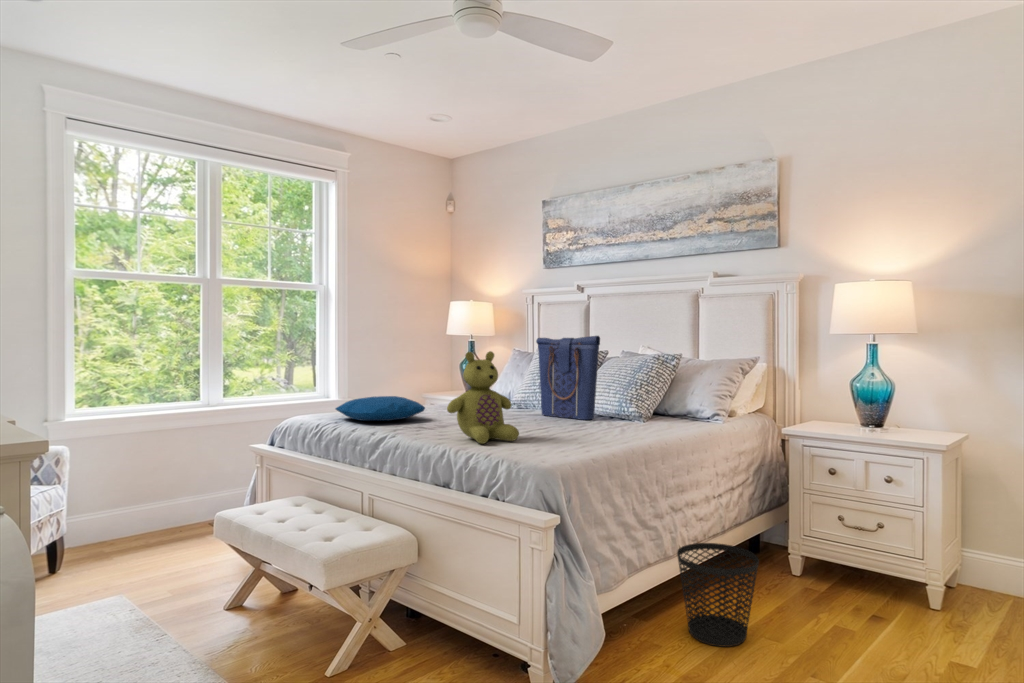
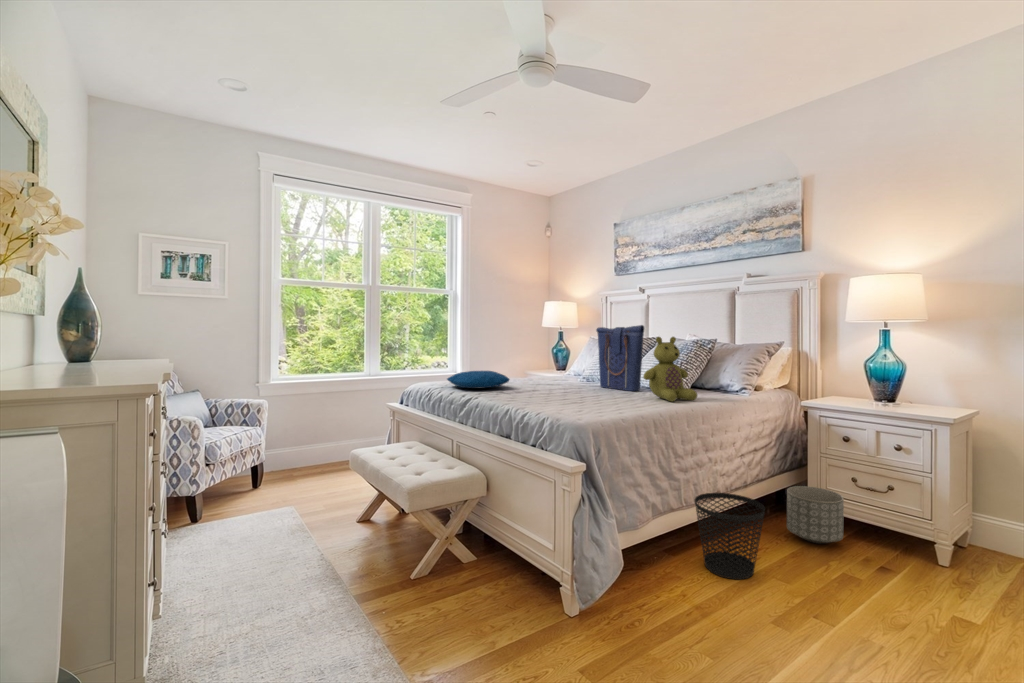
stuffed bear: present [447,351,519,444] -> present [643,337,697,401]
planter: none [771,529,832,595] -> present [787,486,844,543]

